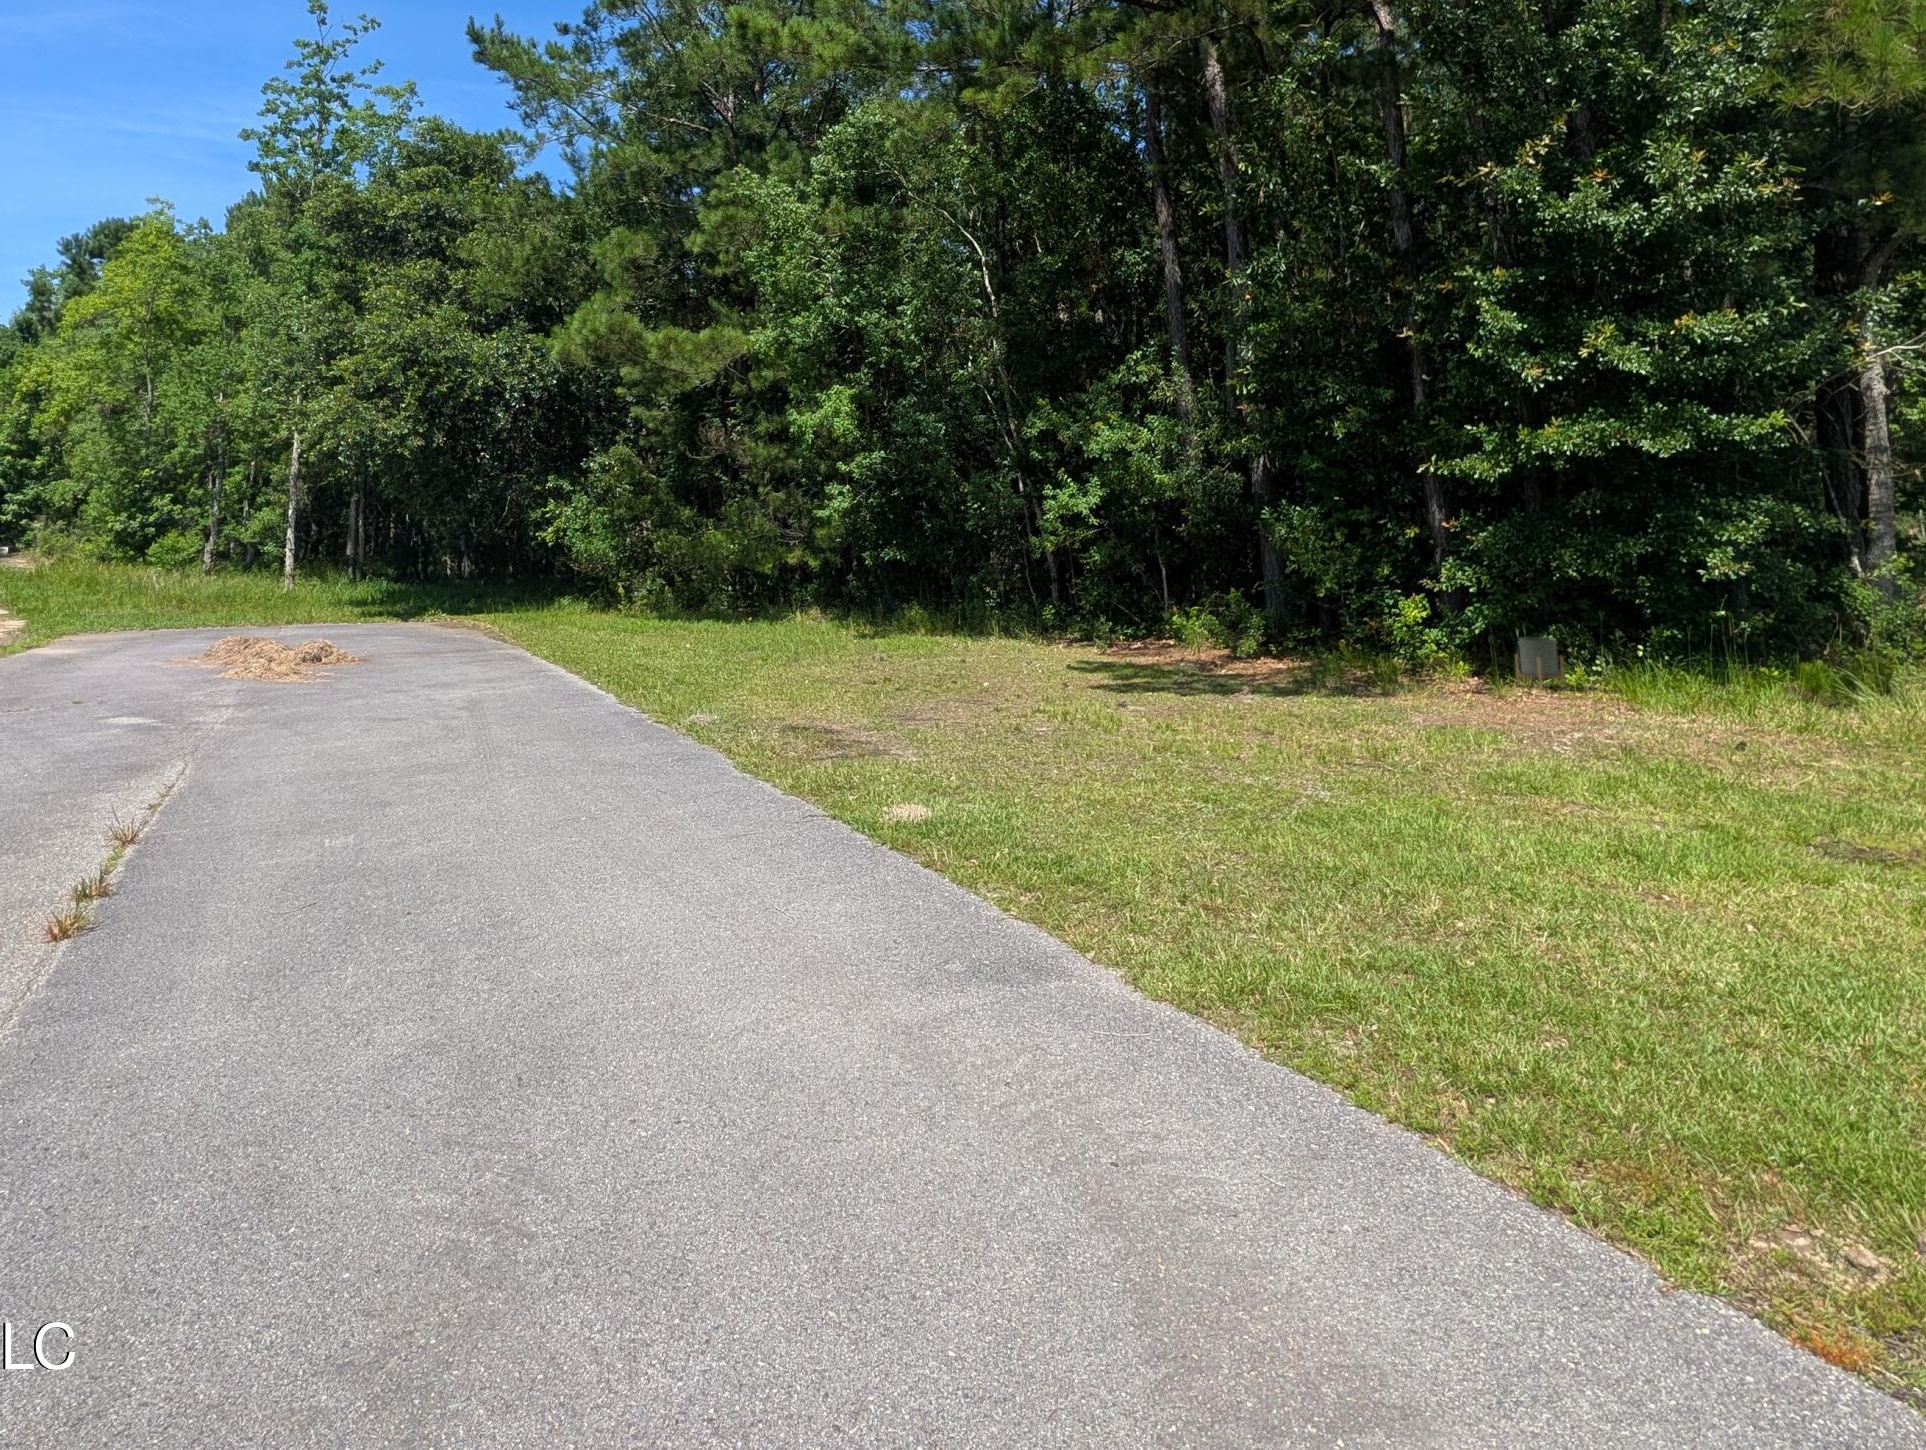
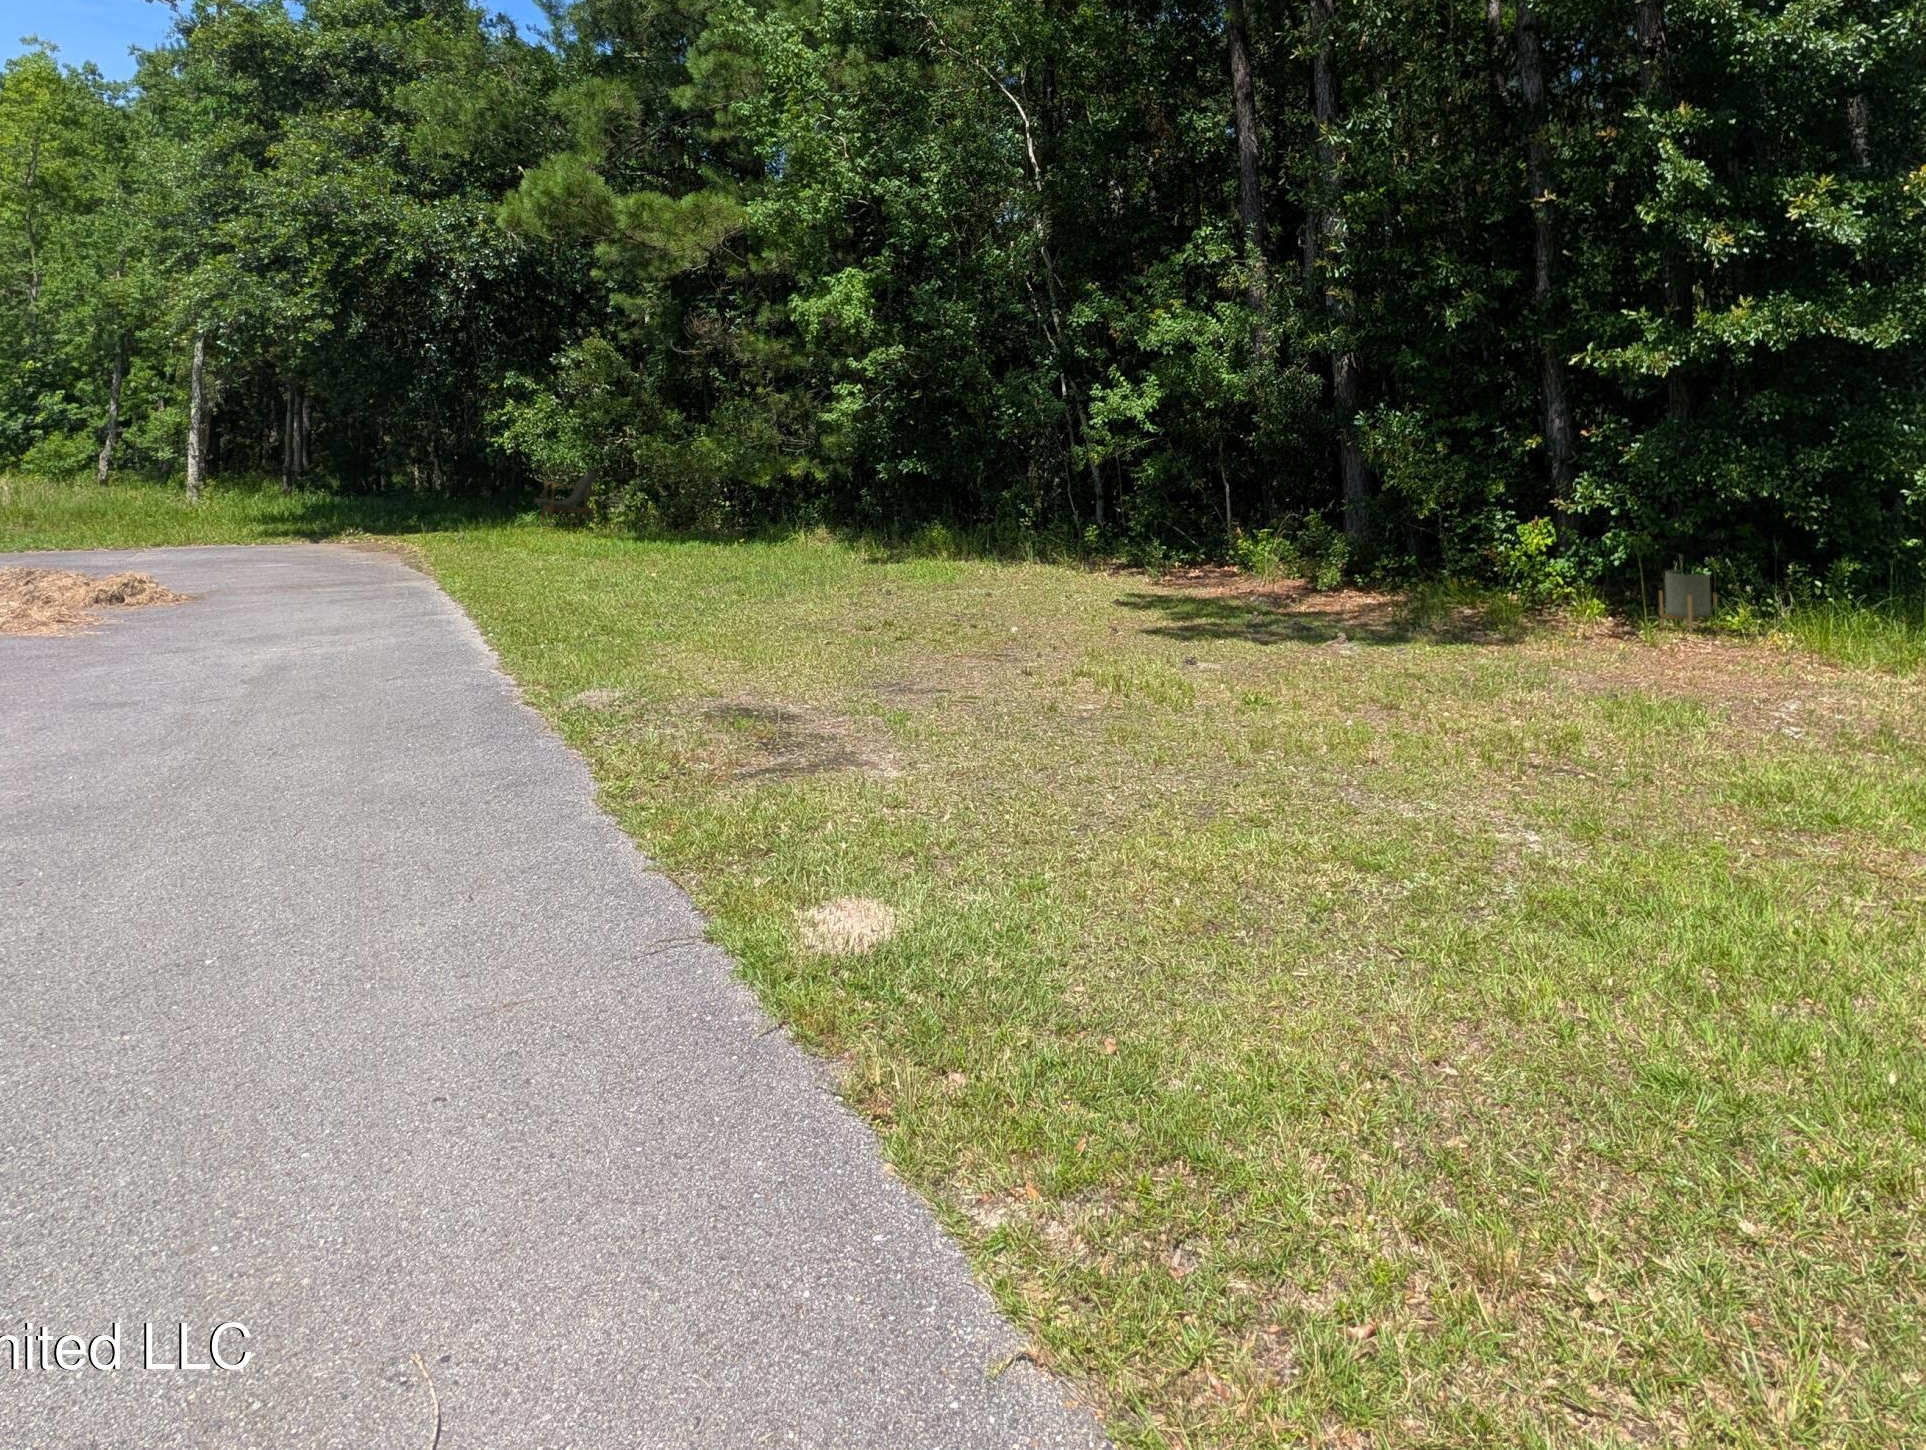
lounge chair: none [575,555,629,607] -> present [534,471,599,525]

